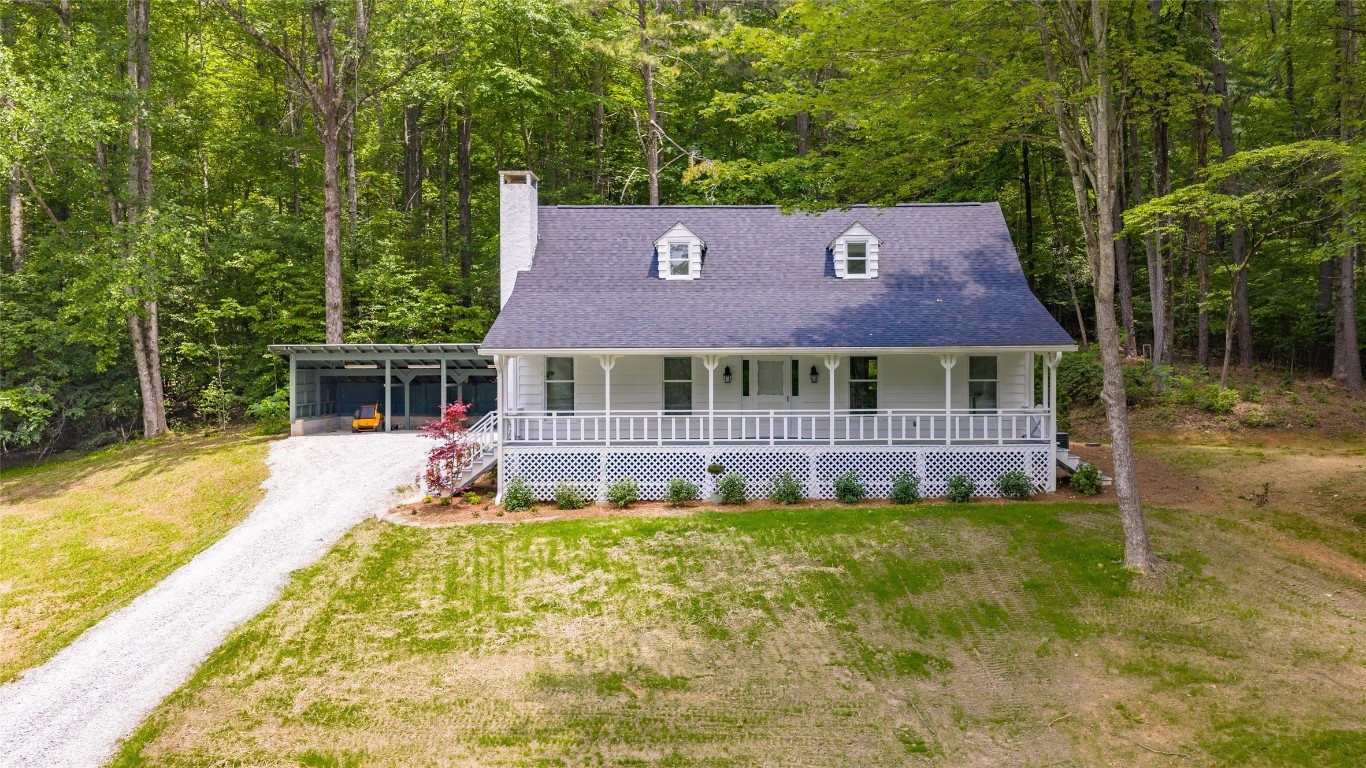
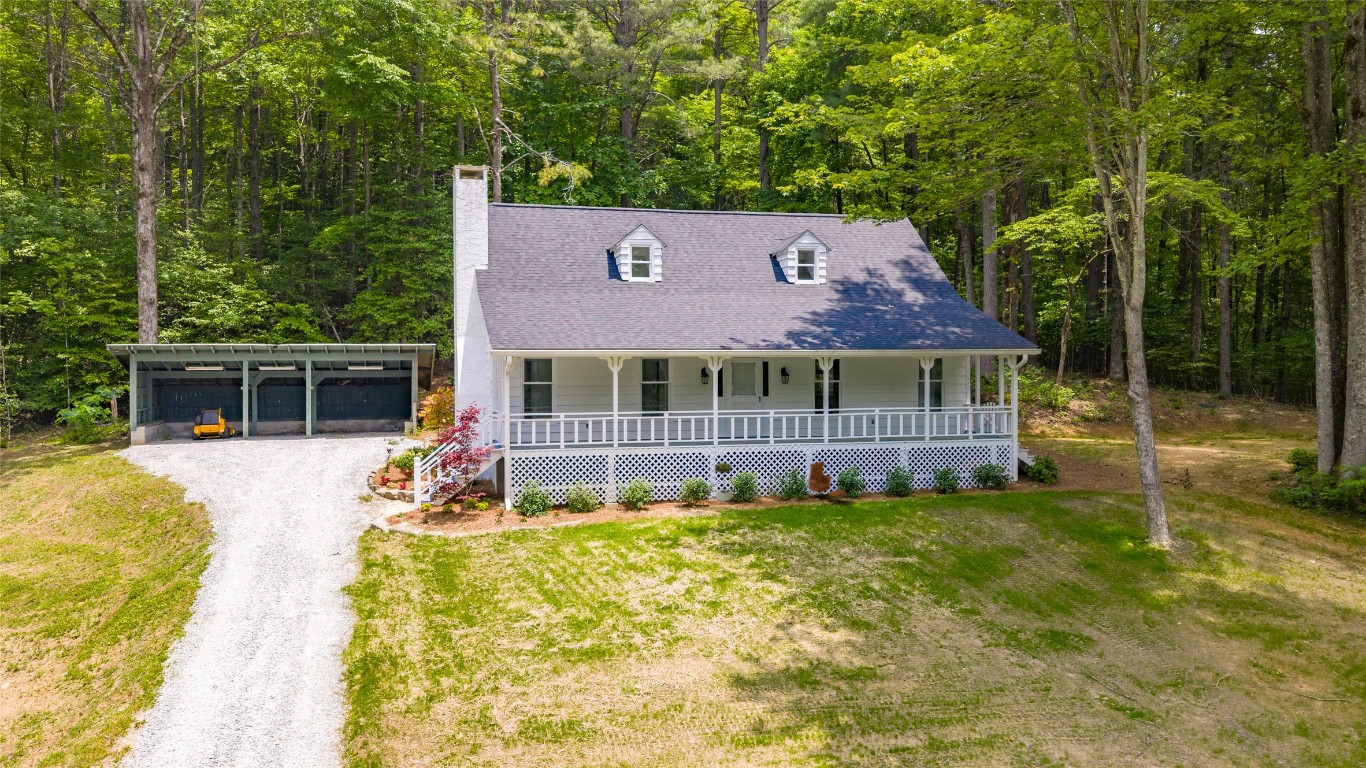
lounge chair: none [806,465,846,513] -> present [808,461,846,505]

